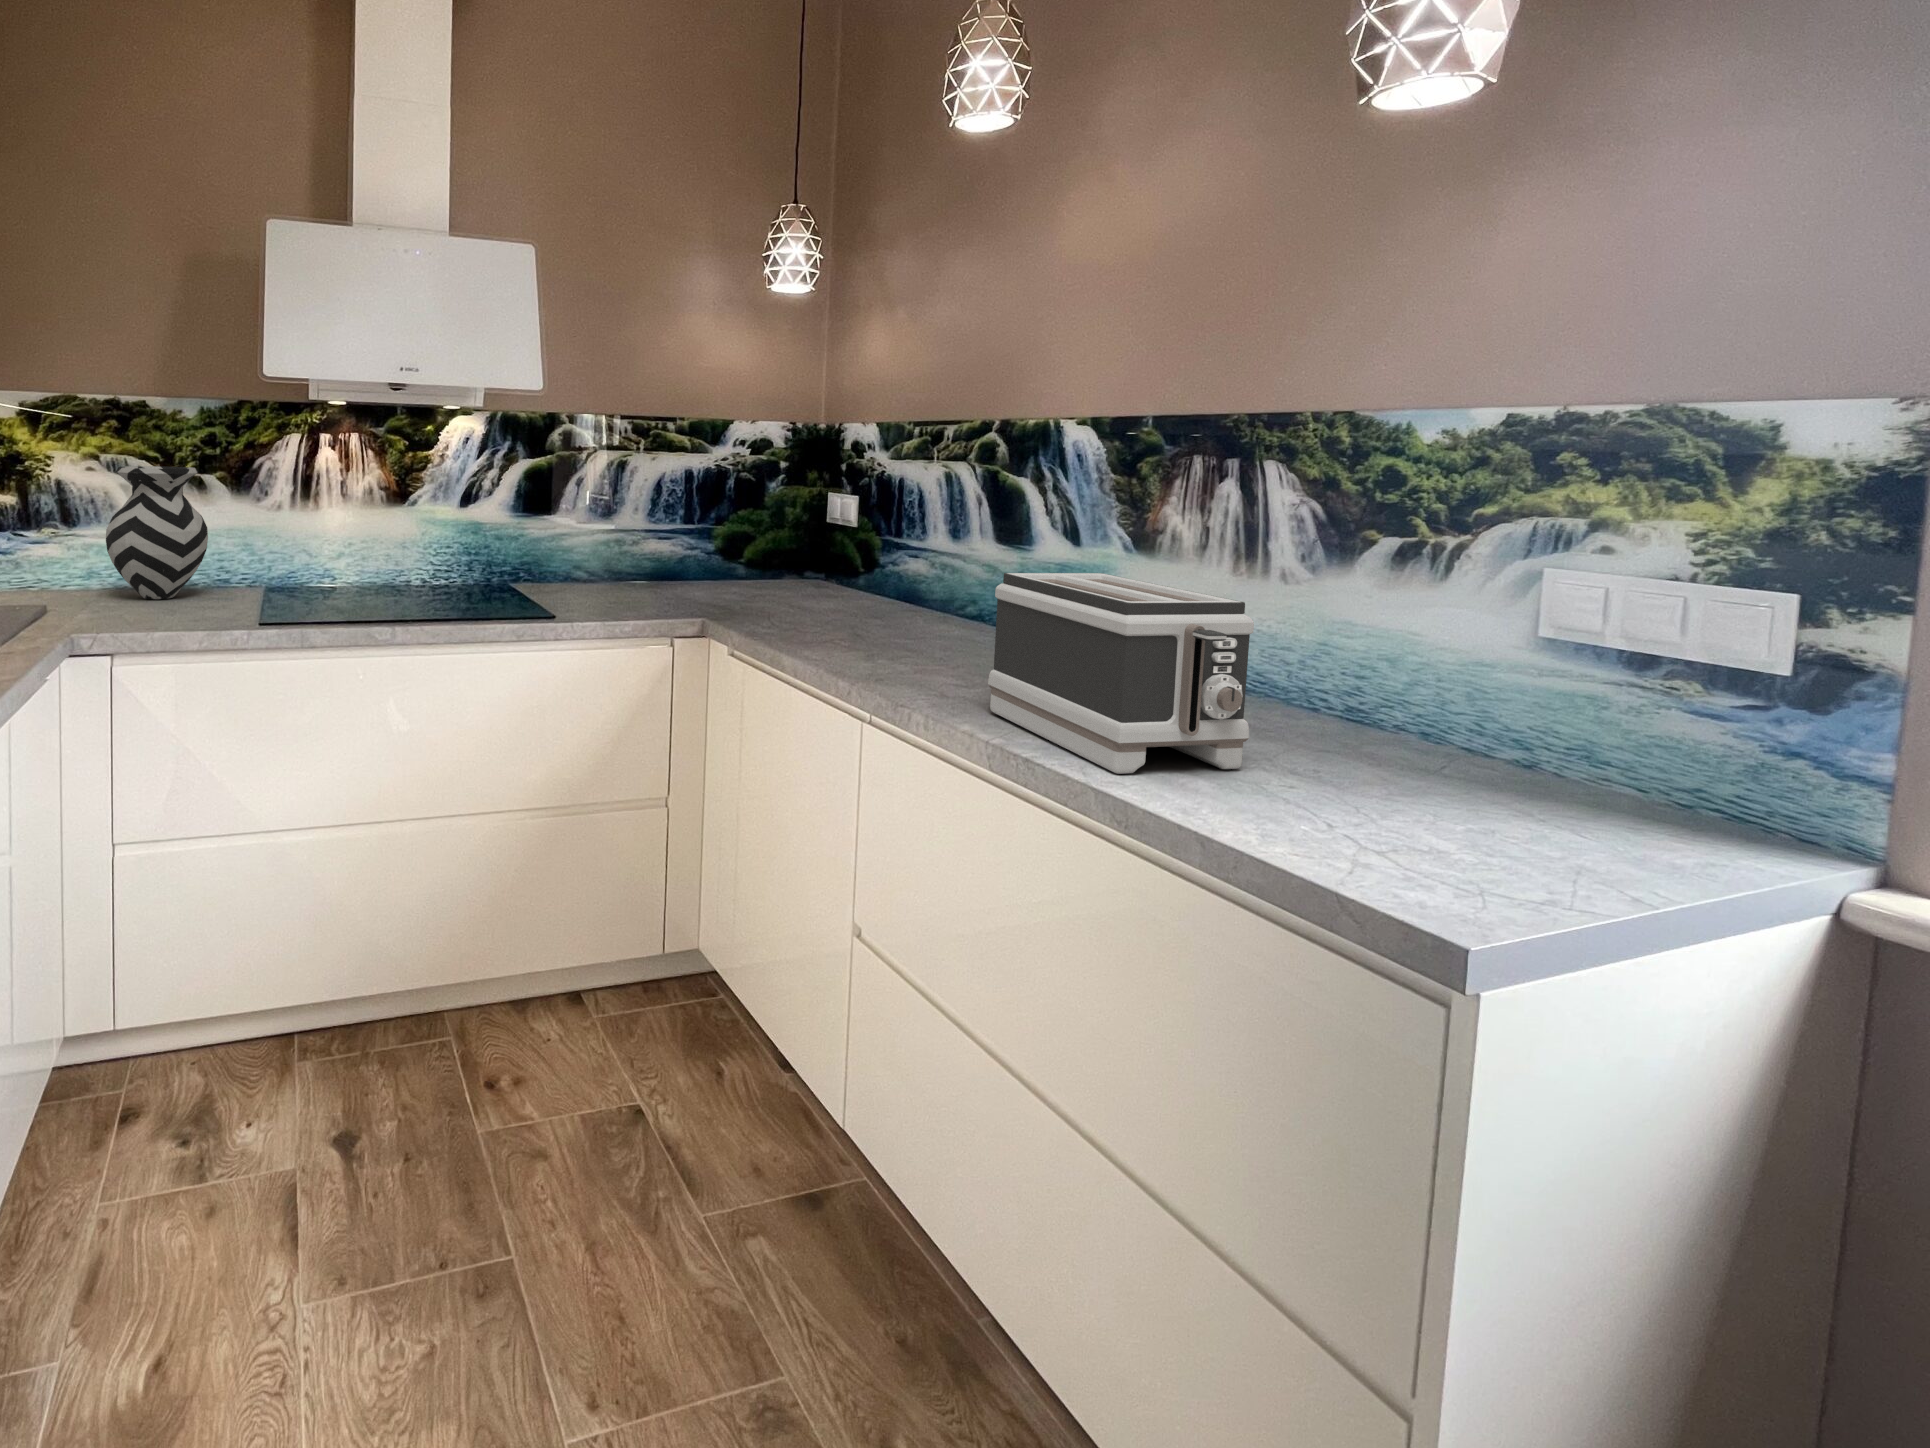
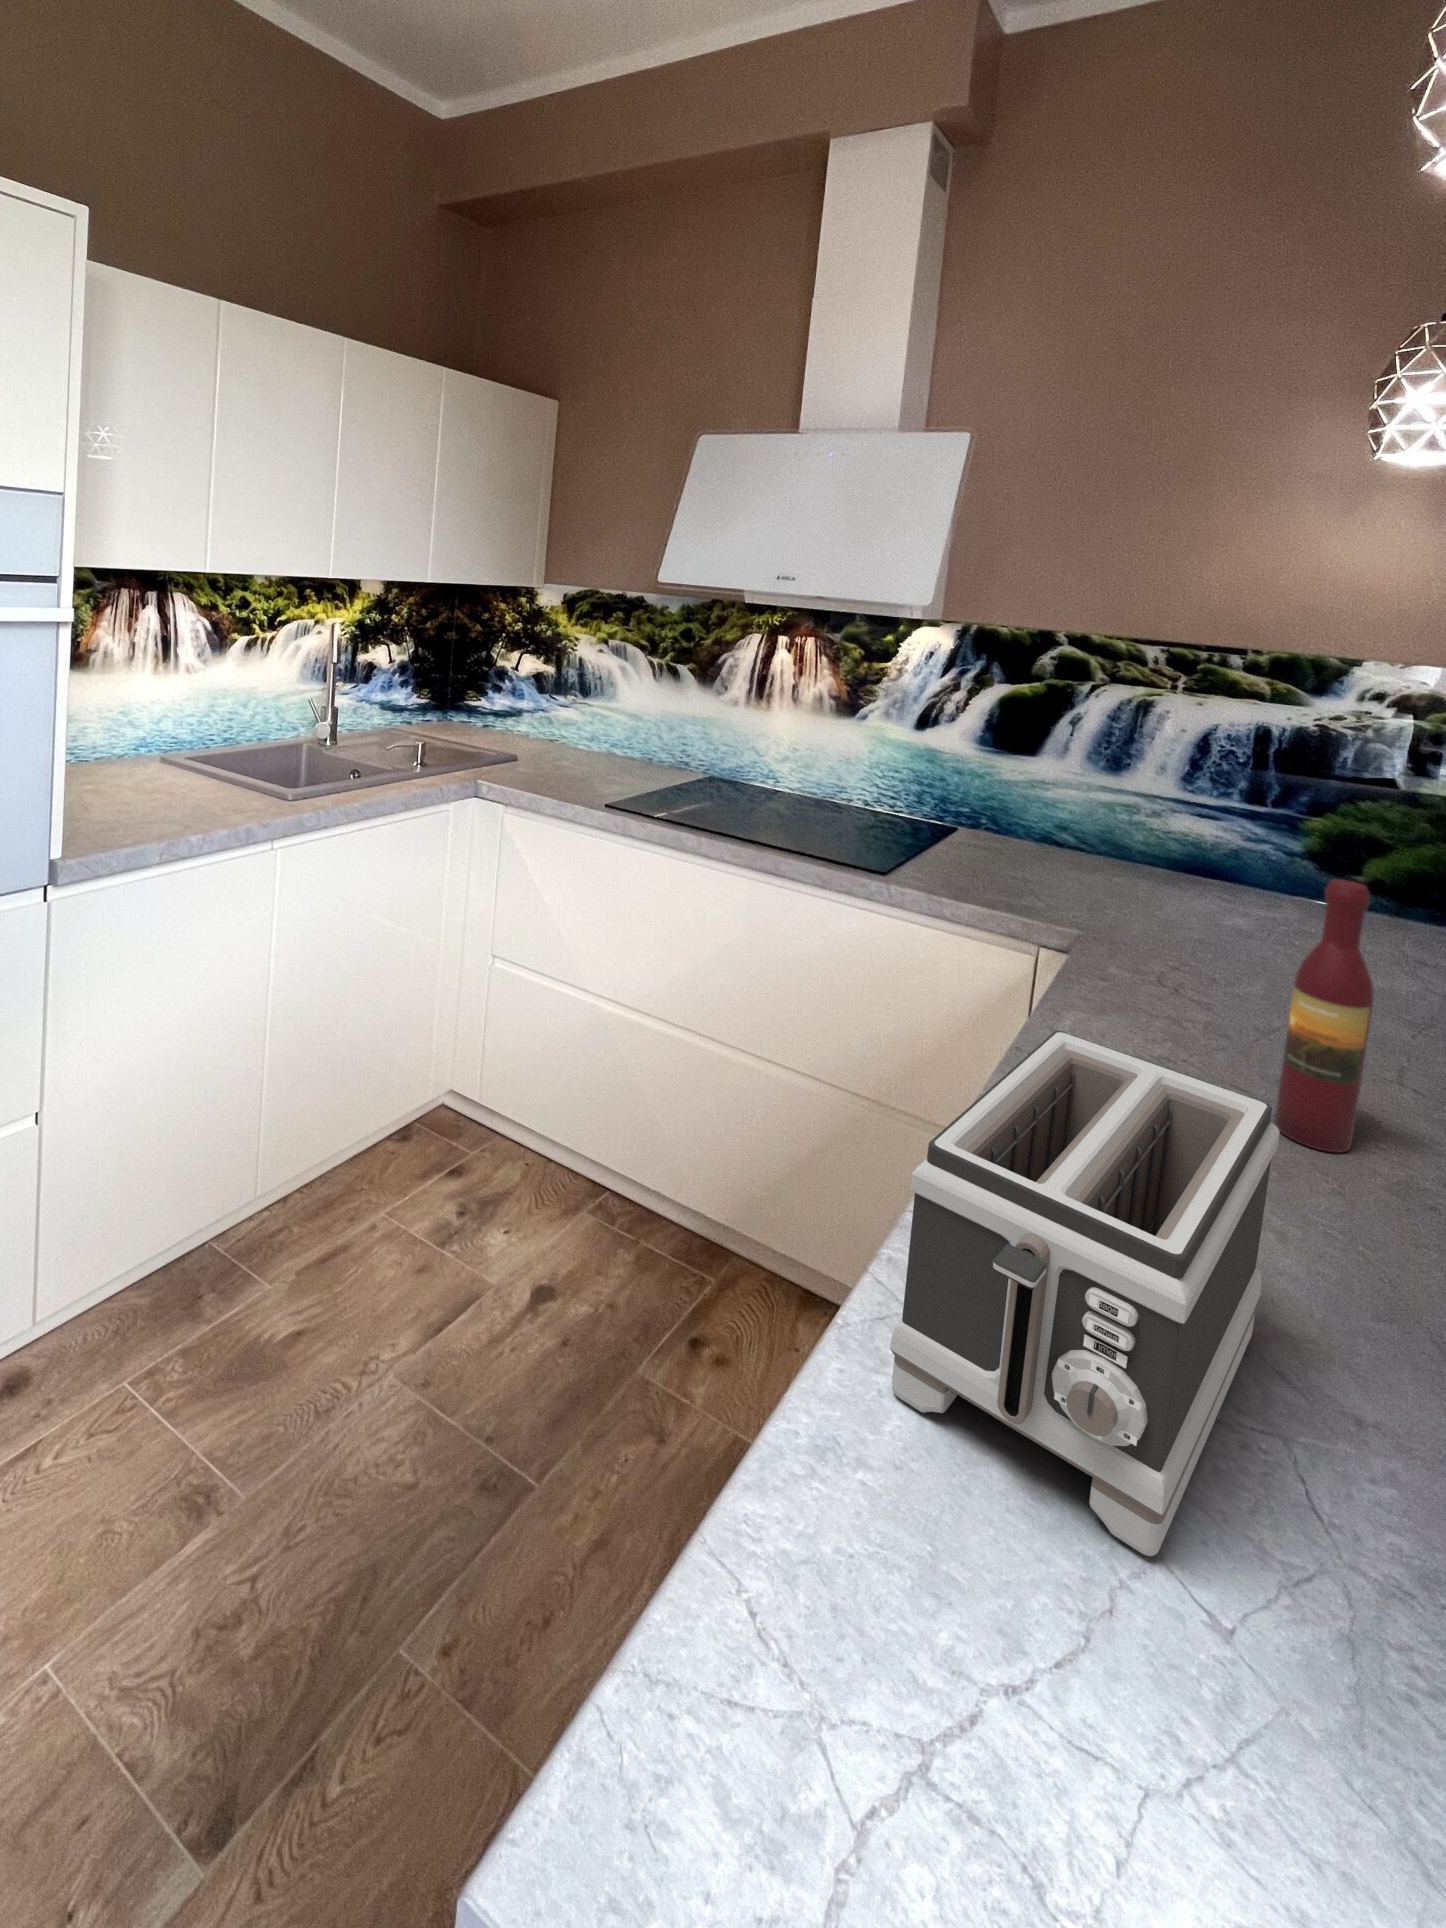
vase: present [106,466,208,599] -> none [577,655,657,772]
wine bottle: none [923,499,964,656] -> present [1274,879,1374,1153]

